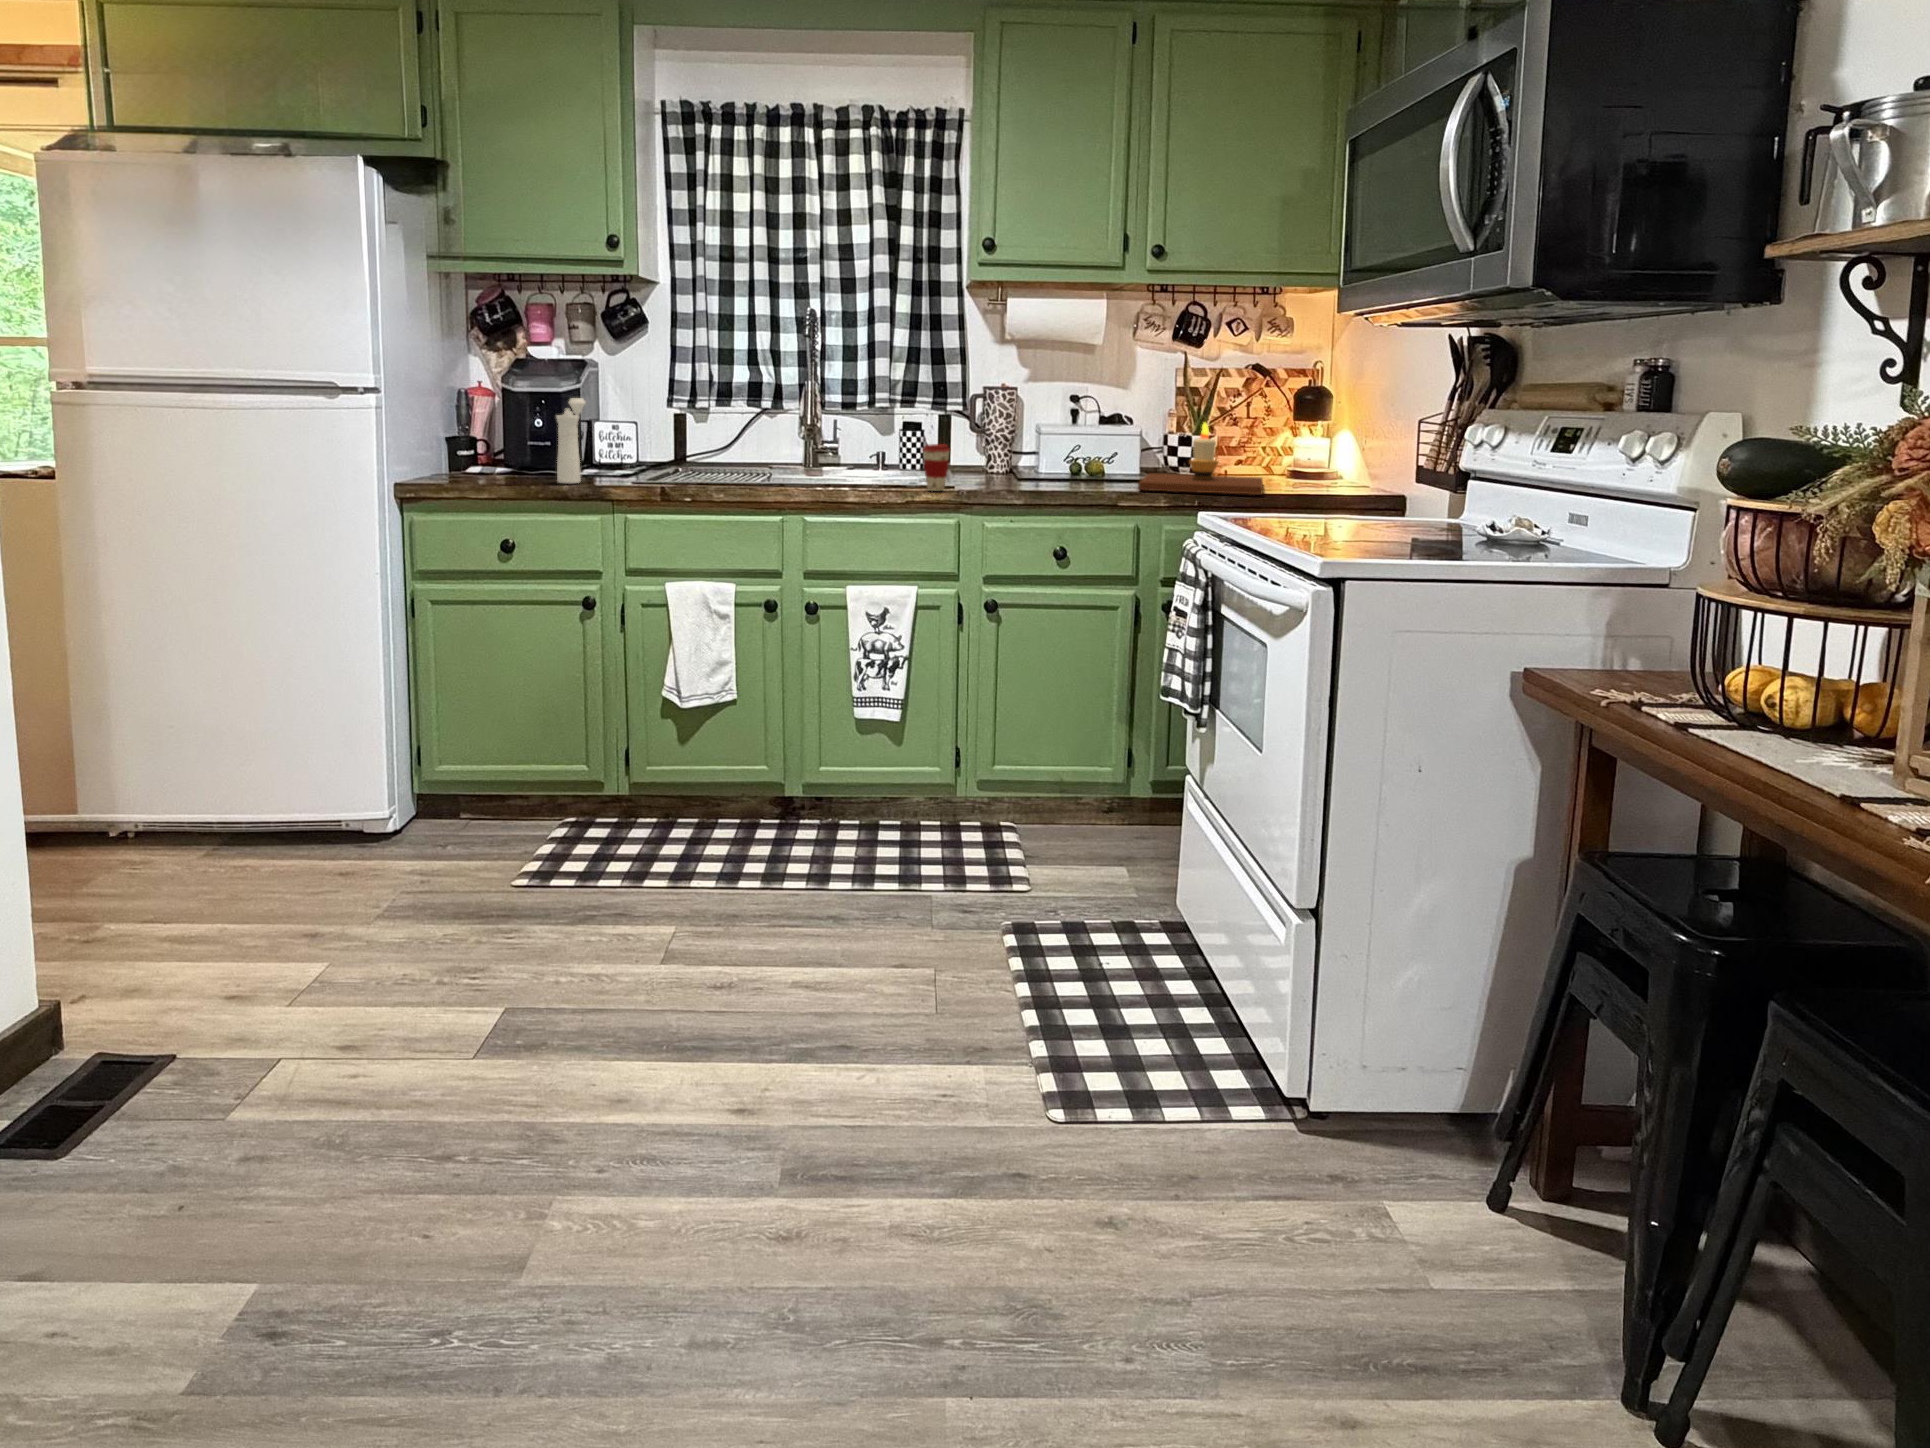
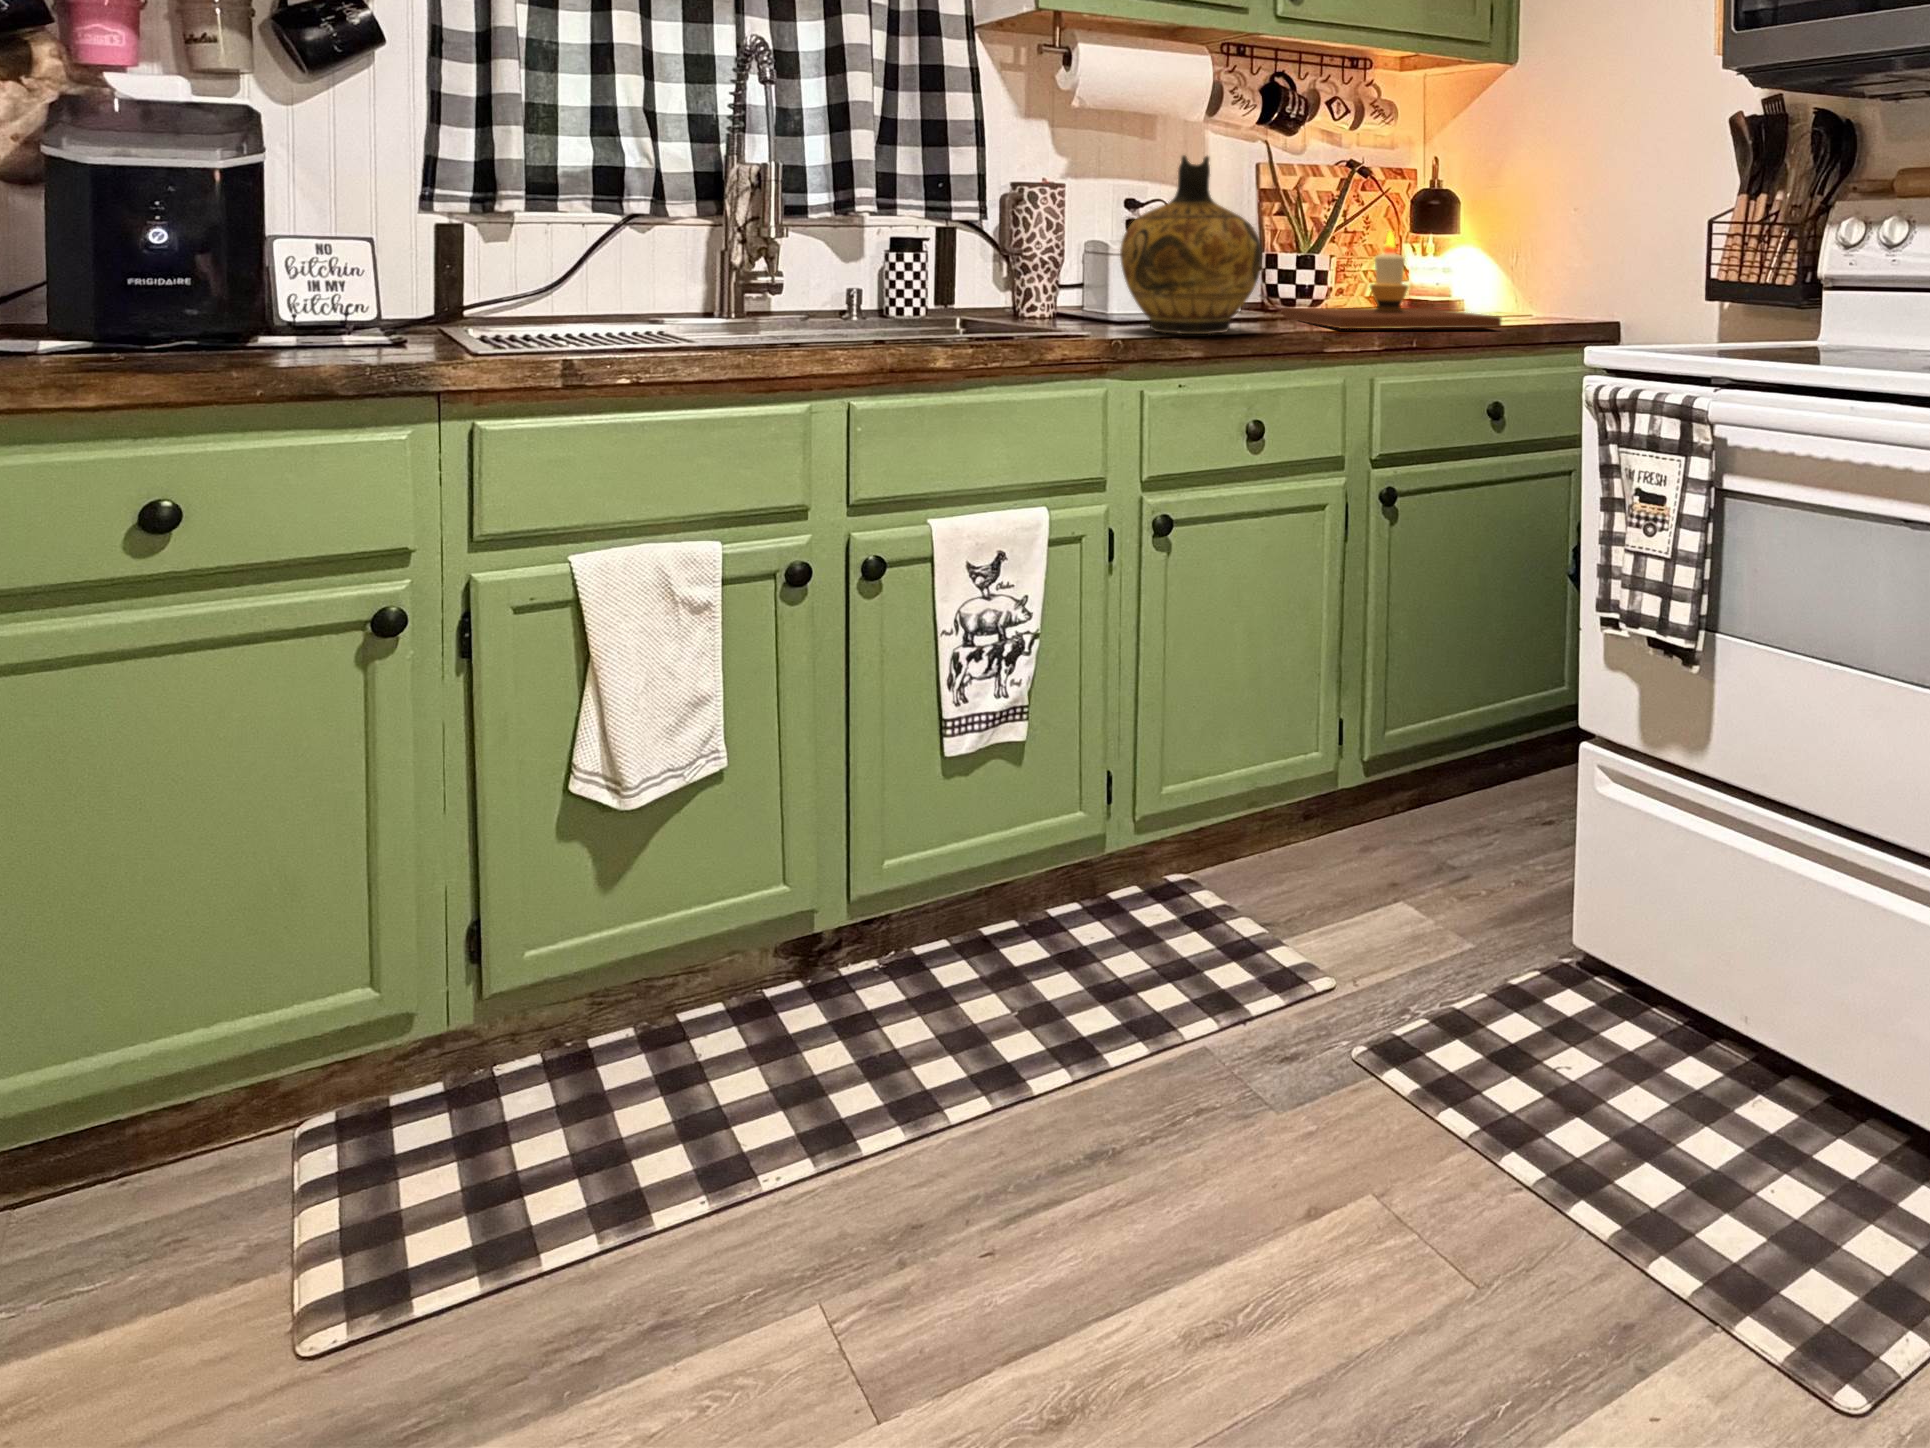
ceramic jug: none [989,376,1079,489] -> present [1120,155,1263,334]
pepper mill: present [556,398,585,483] -> none [279,177,340,361]
coffee cup: present [923,444,951,491] -> none [1050,264,1099,342]

